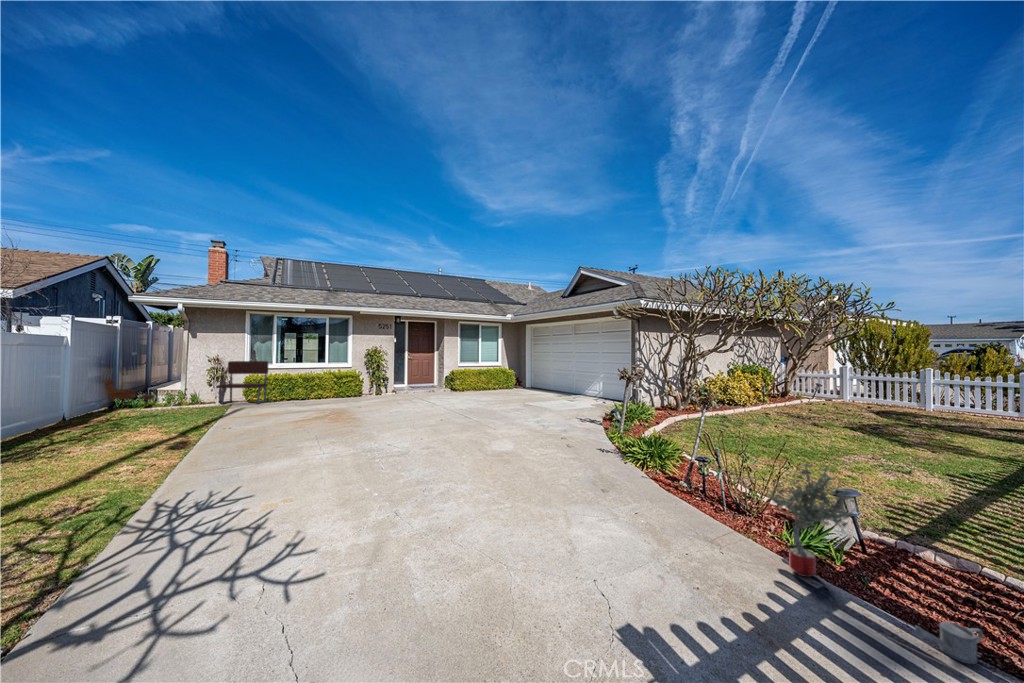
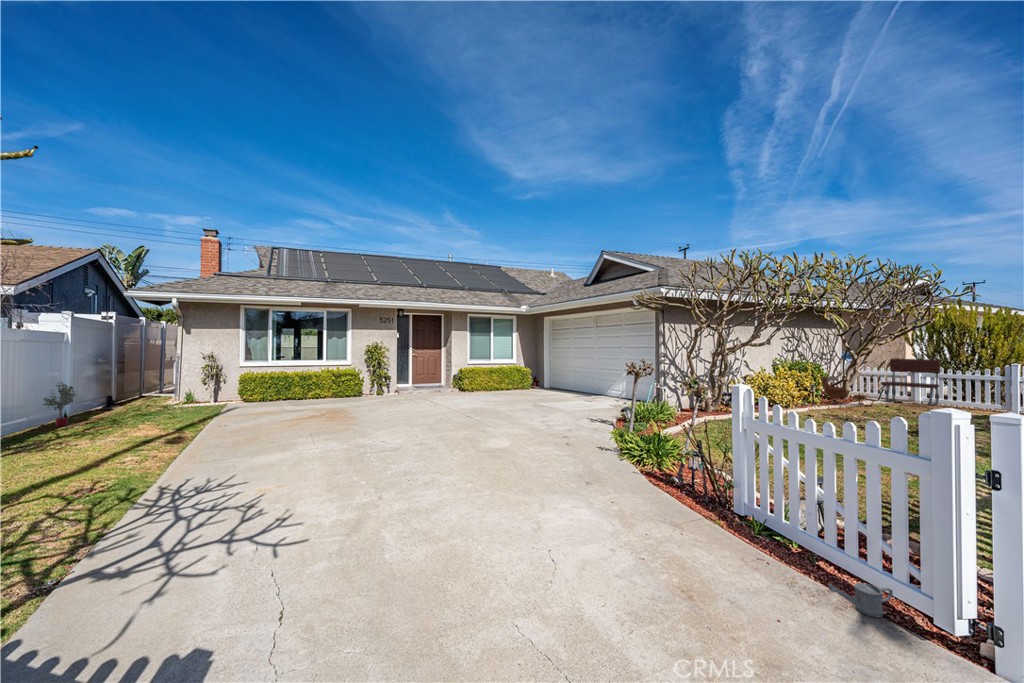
bench: present [216,361,268,404] -> present [881,359,940,406]
lounge chair: present [105,379,154,406] -> present [821,377,866,405]
potted tree: present [770,464,854,577] -> present [43,382,75,427]

